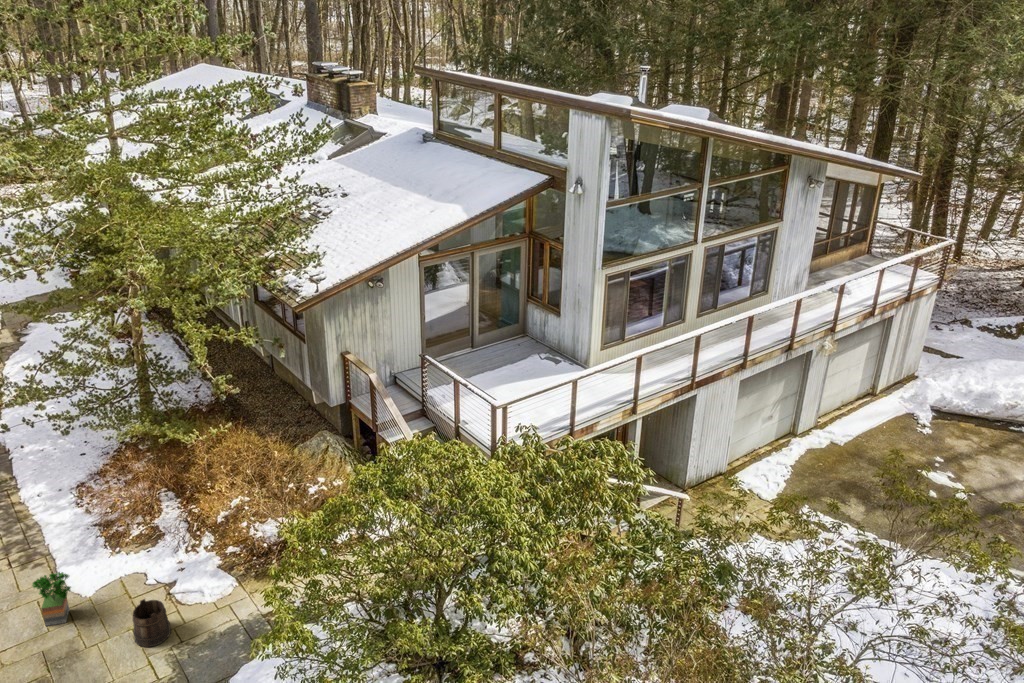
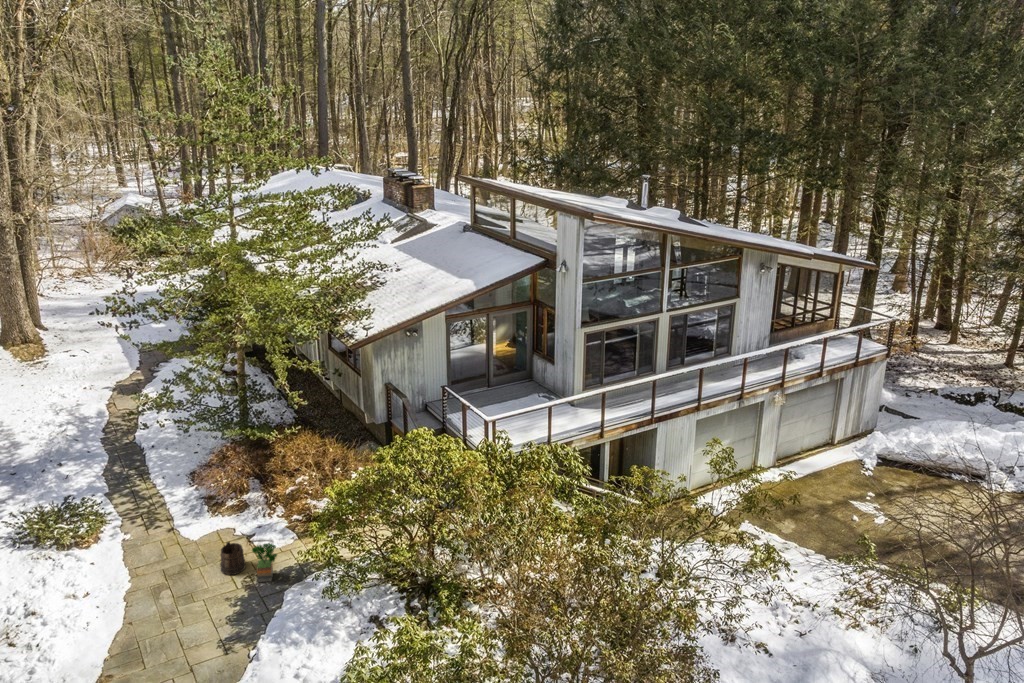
potted tree: present [32,572,71,626] -> present [252,543,277,582]

